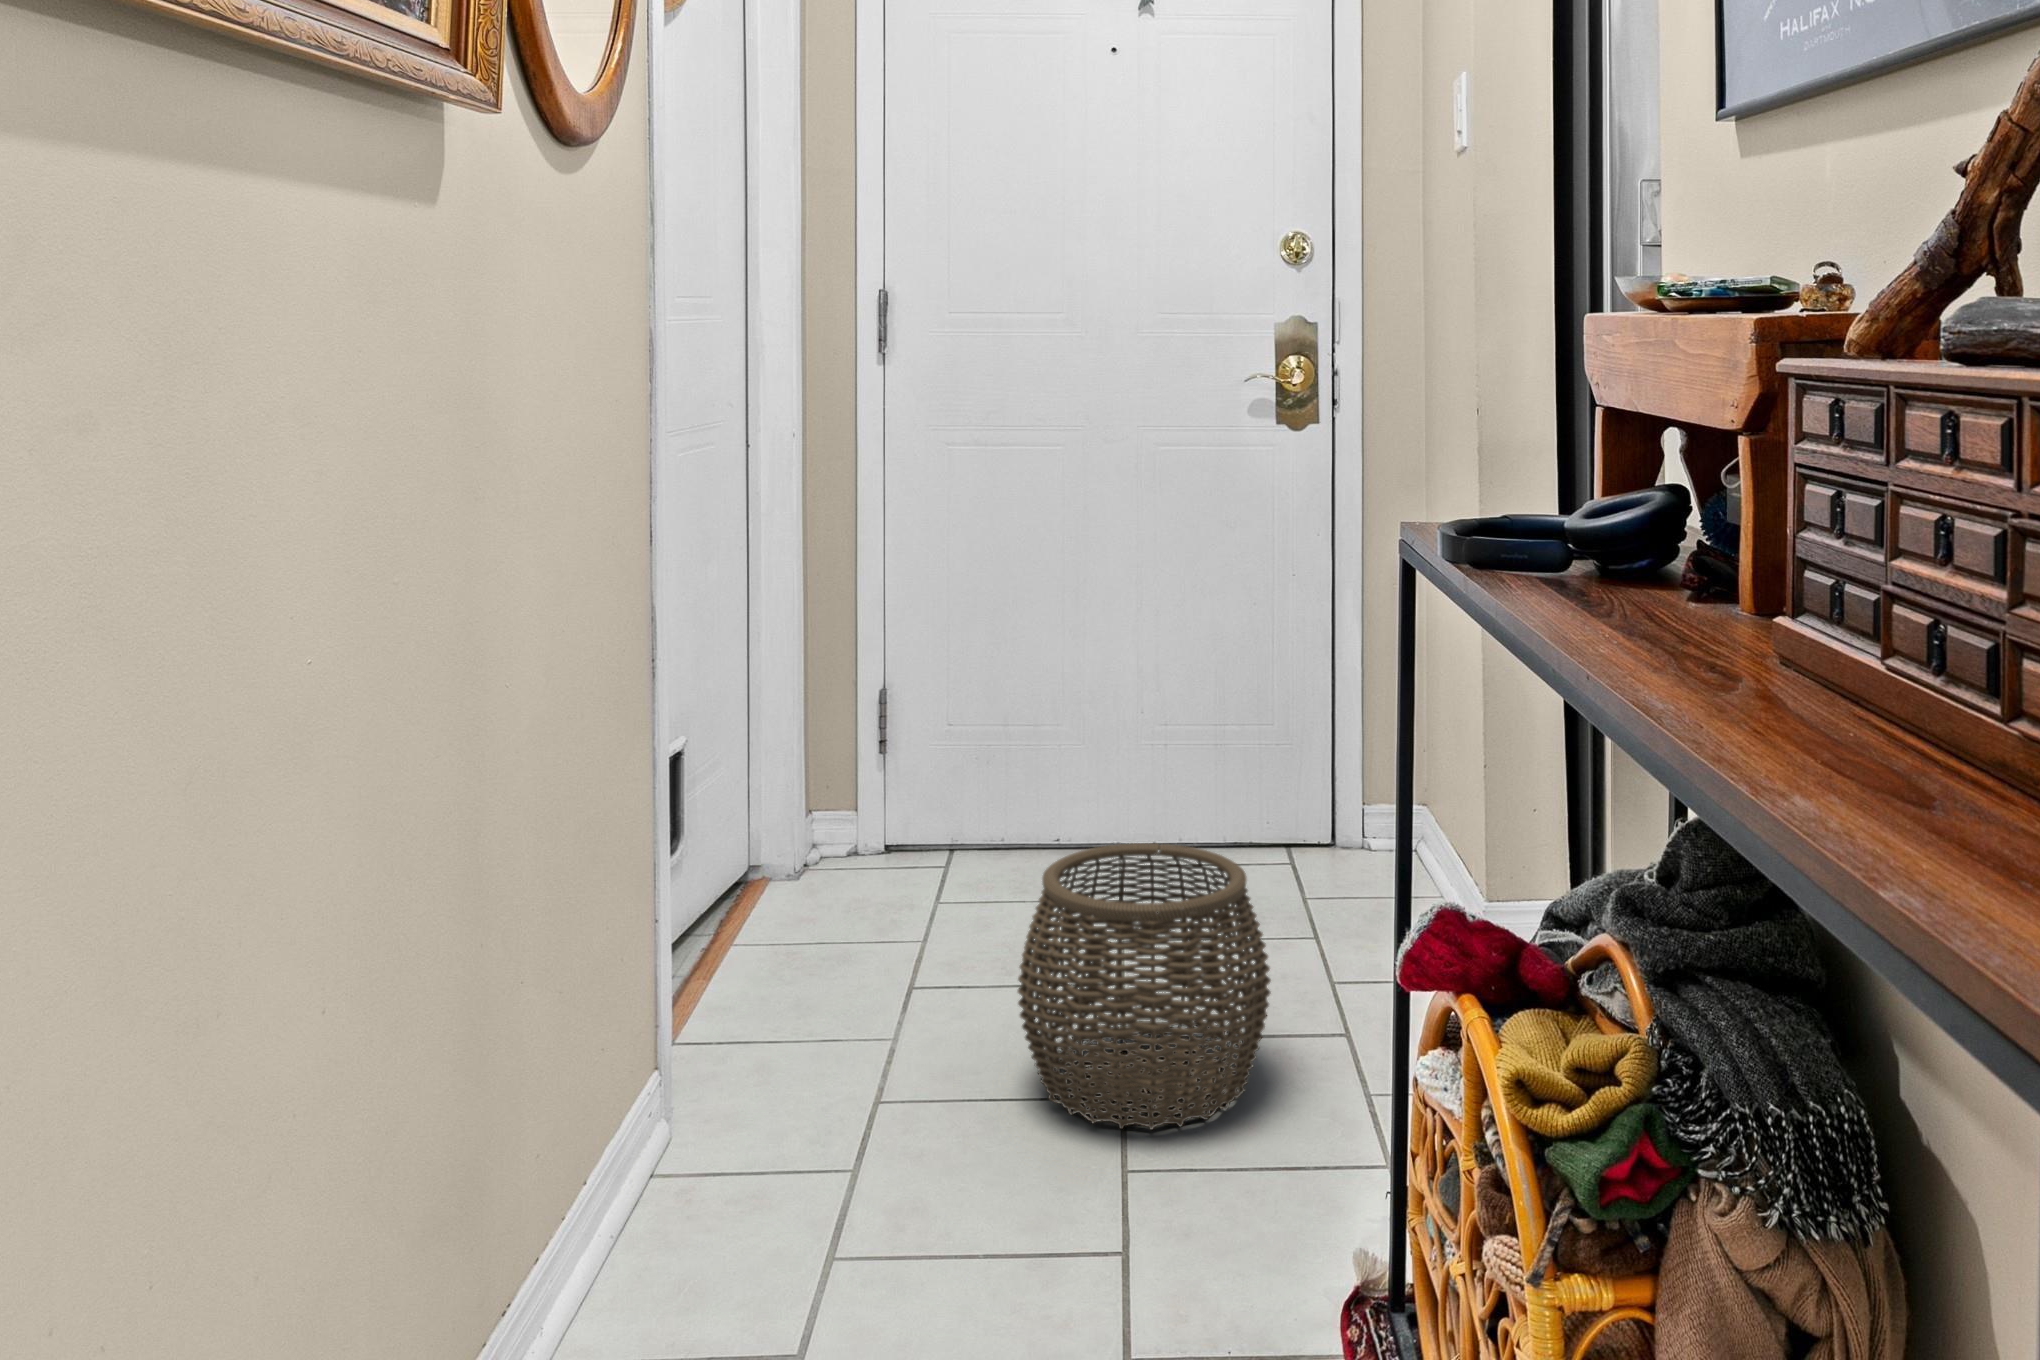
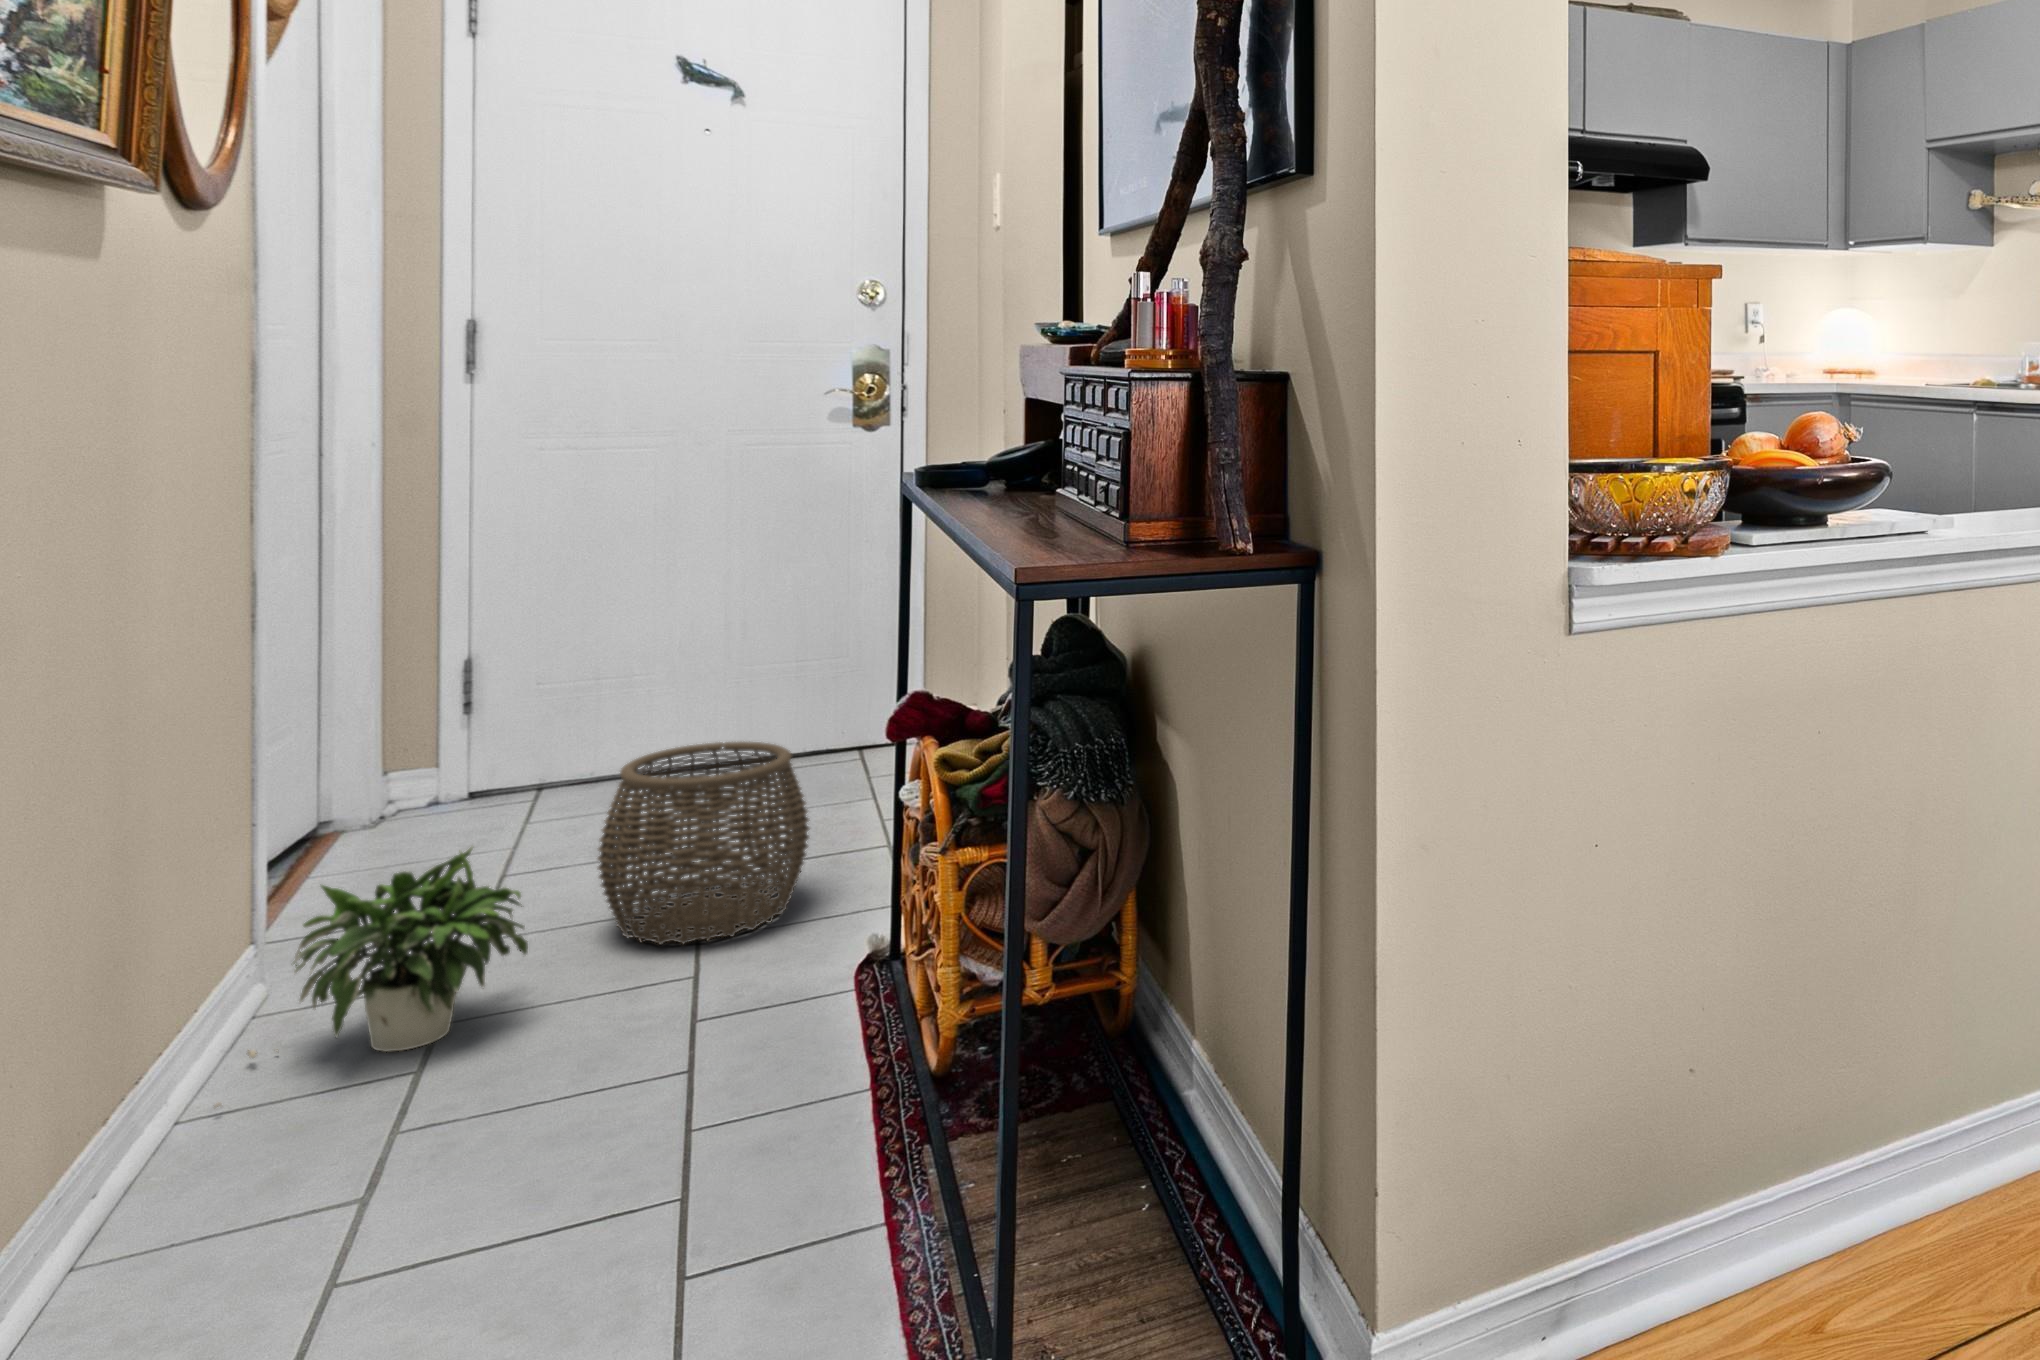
potted plant: none [603,975,942,1301] -> present [214,847,528,1108]

